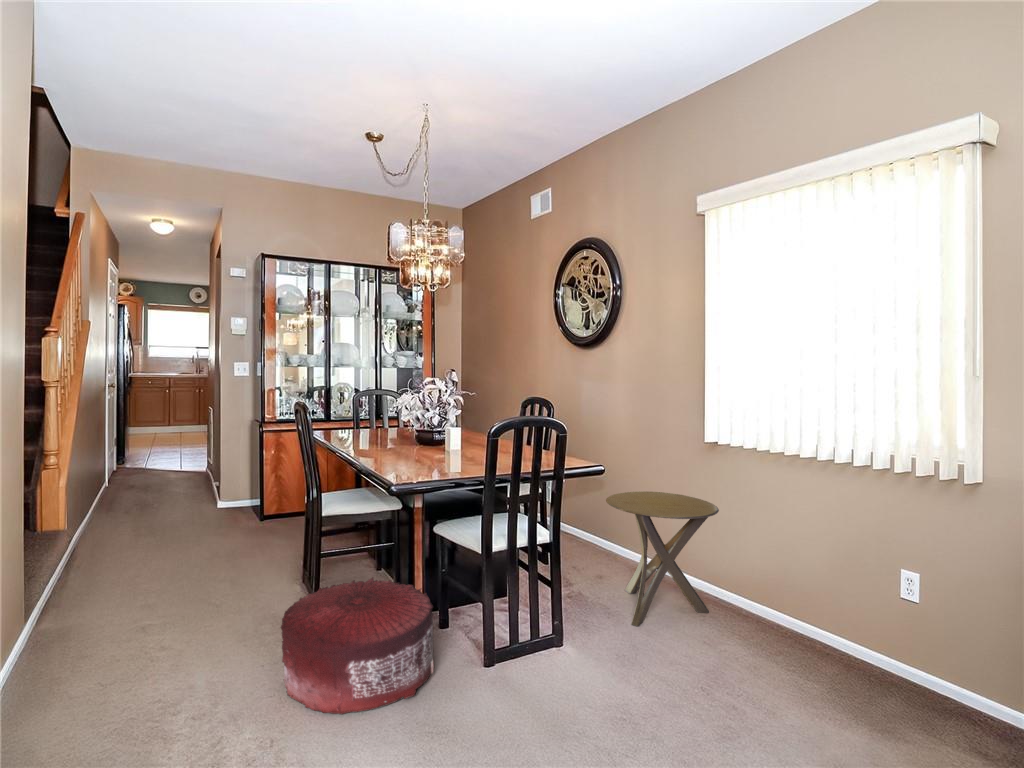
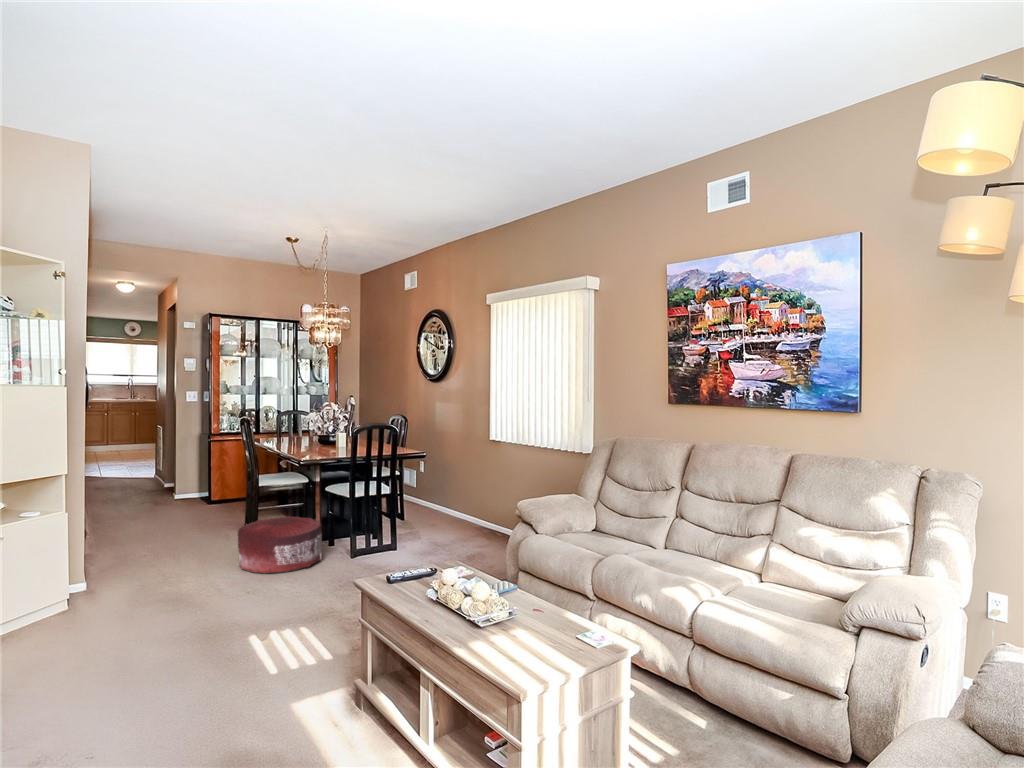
side table: present [606,491,719,626] -> none [431,469,495,542]

